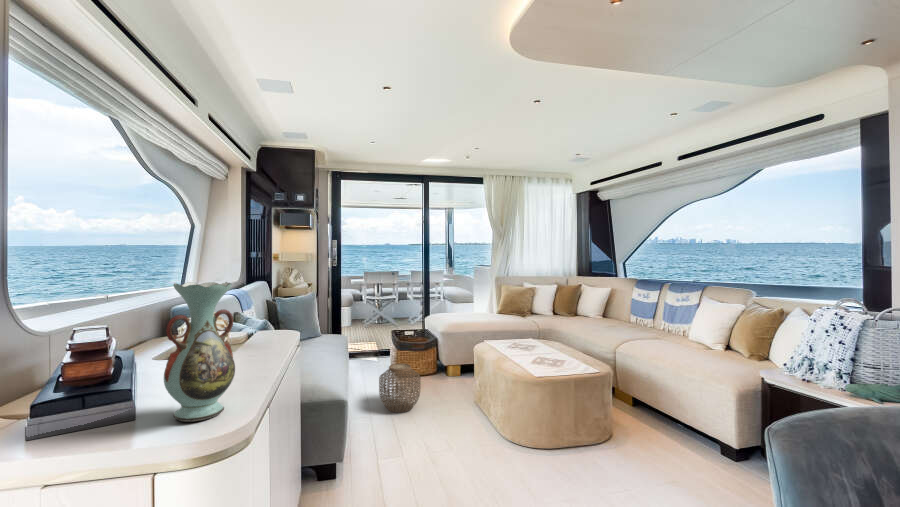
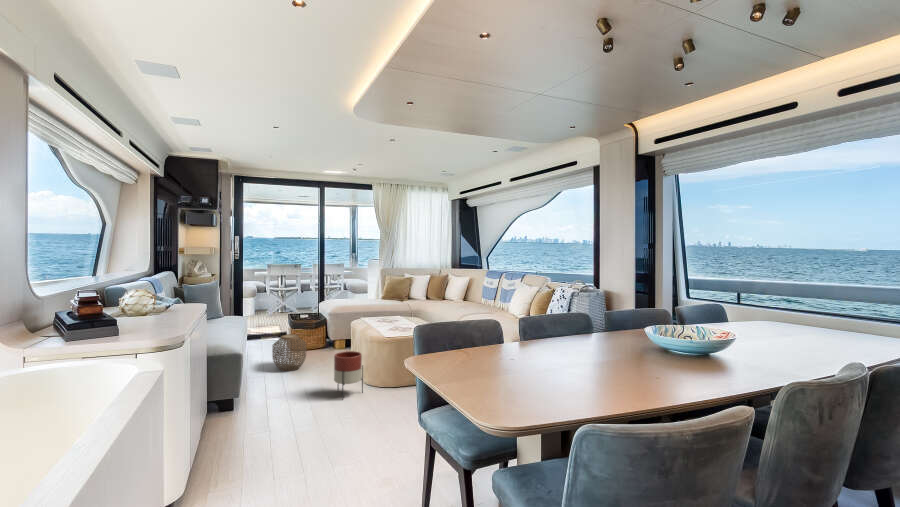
decorative vase: present [164,282,235,422] -> none [133,262,172,332]
planter: none [470,400,510,477] -> present [334,351,363,399]

